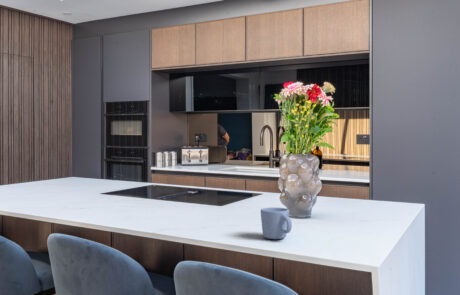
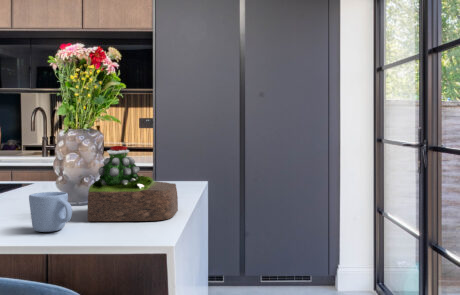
succulent plant: none [304,171,384,239] -> present [88,146,178,221]

